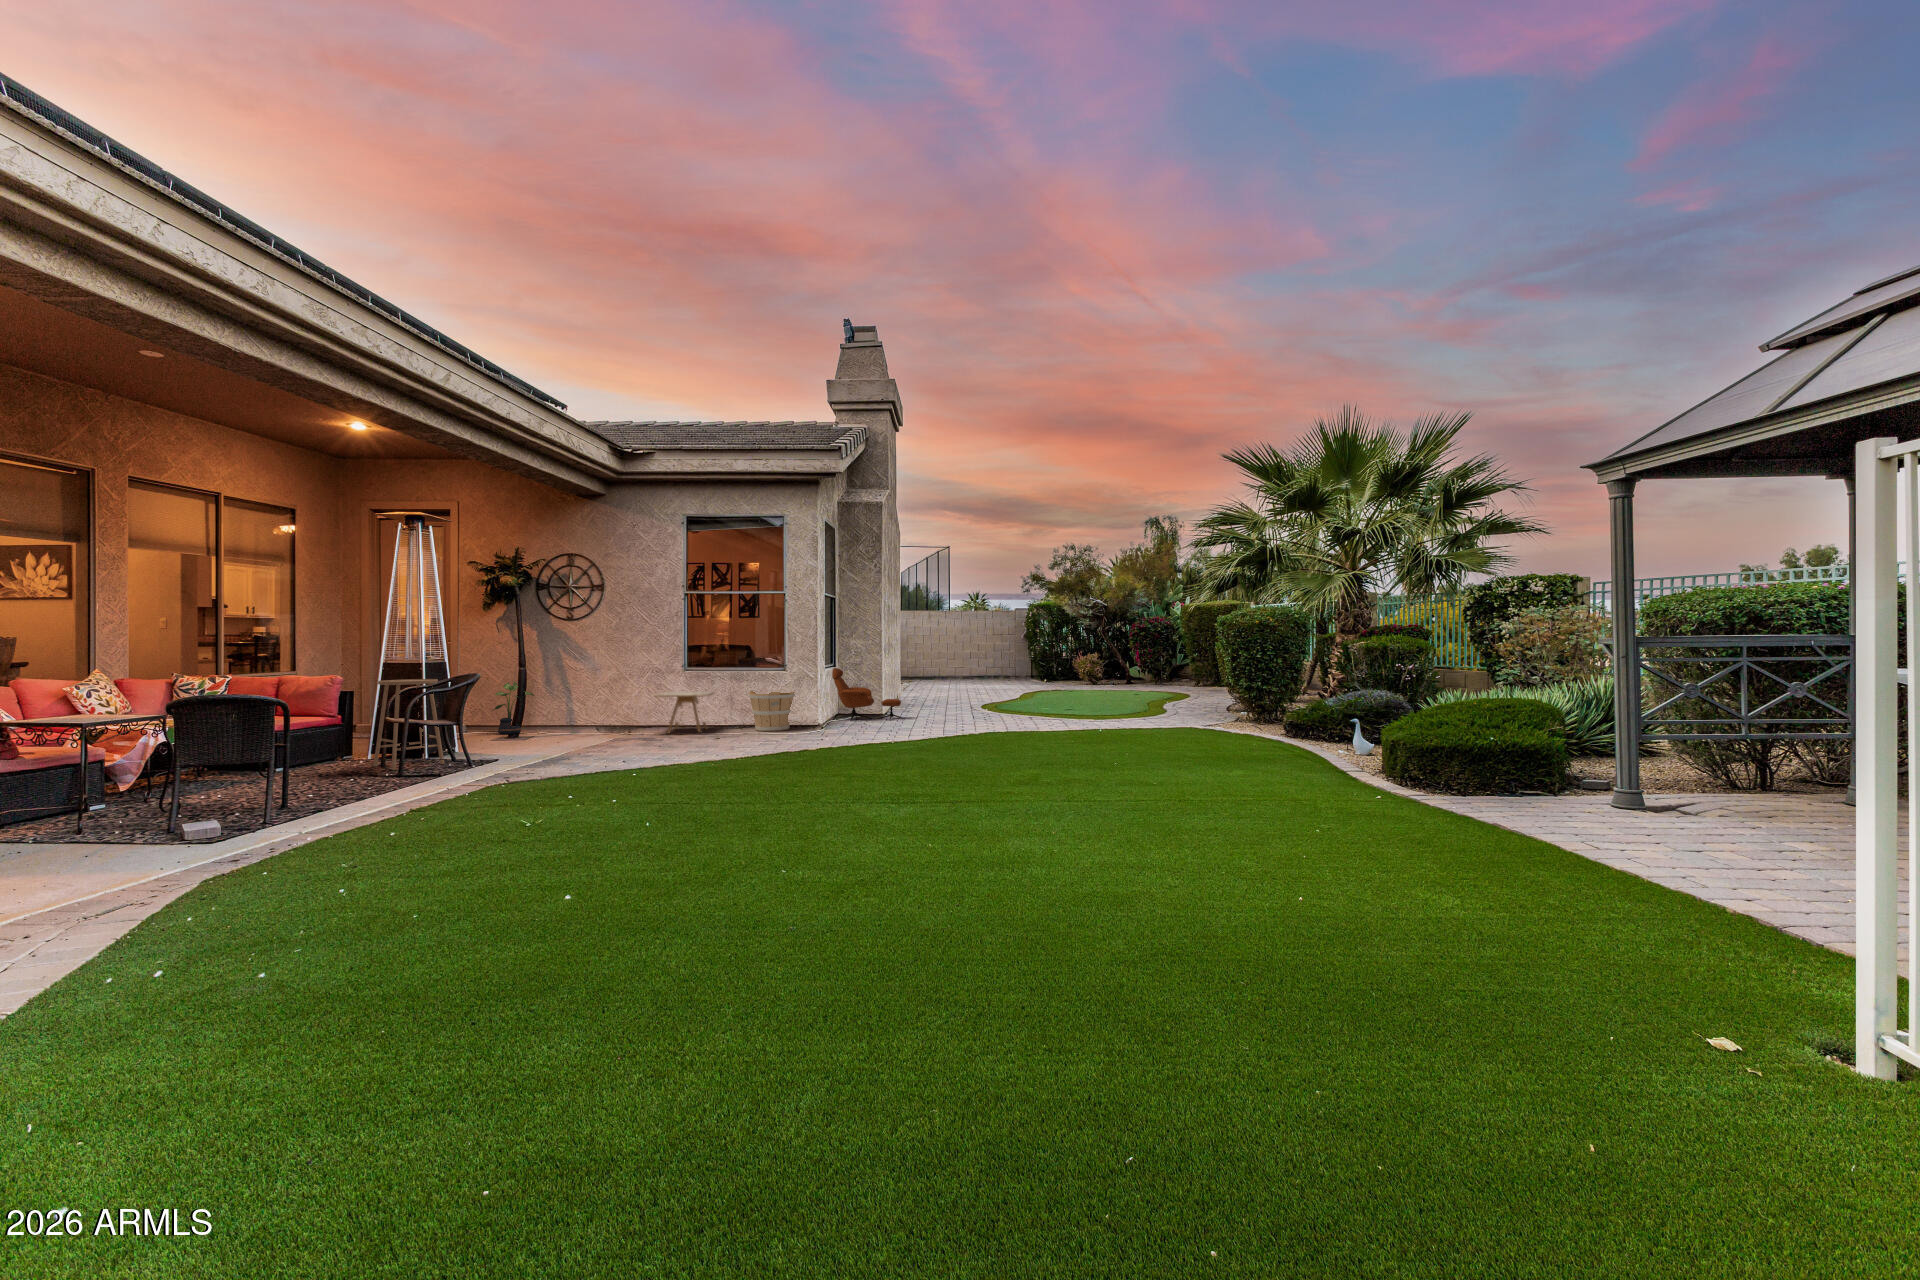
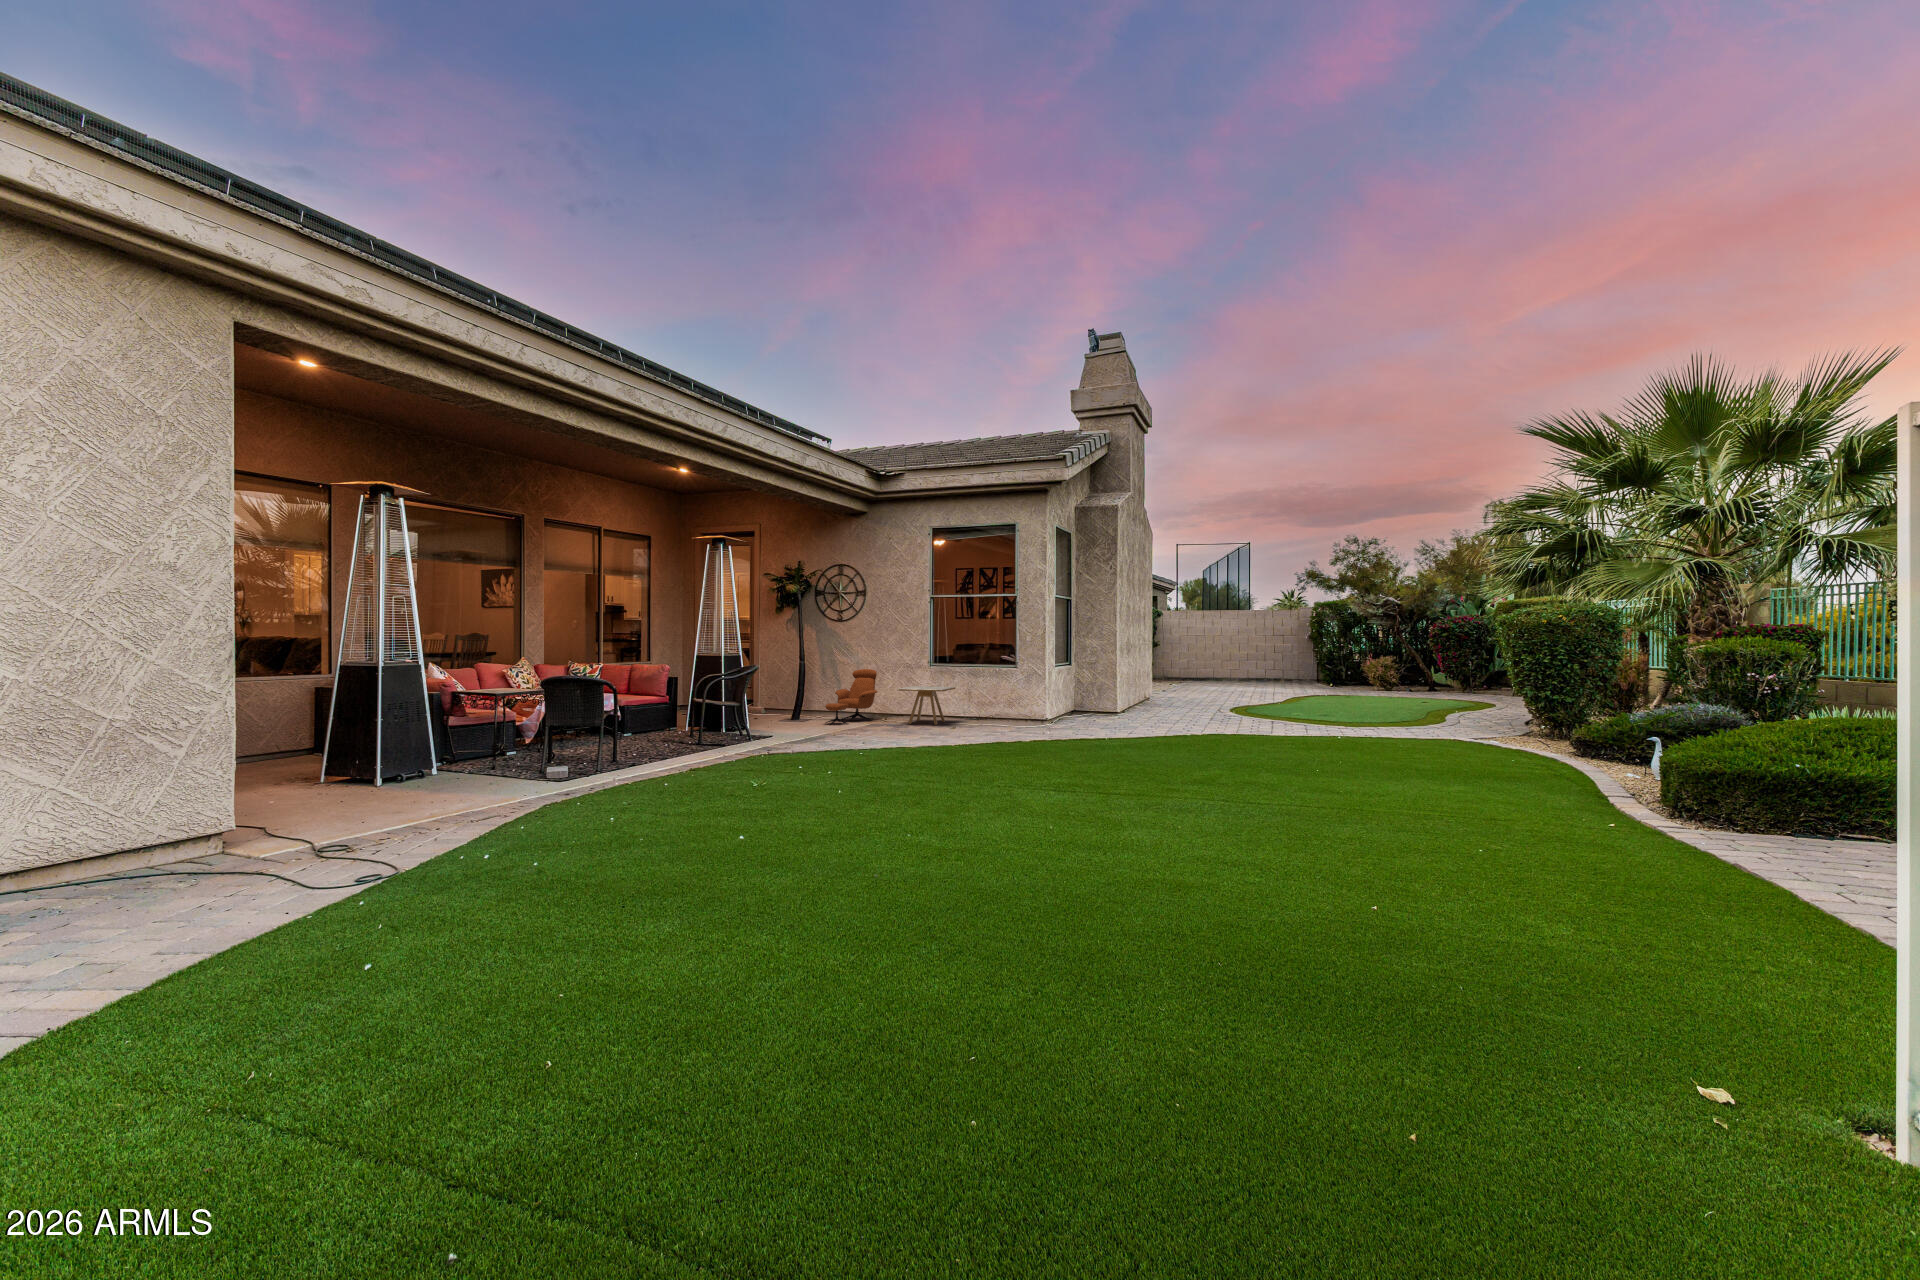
lounge chair: present [832,668,904,721] -> present [825,669,877,724]
stool: present [373,679,444,770] -> none [684,669,730,740]
potted plant: present [492,682,534,734] -> none [778,673,810,718]
wooden bucket: present [749,691,795,731] -> none [980,688,1022,727]

